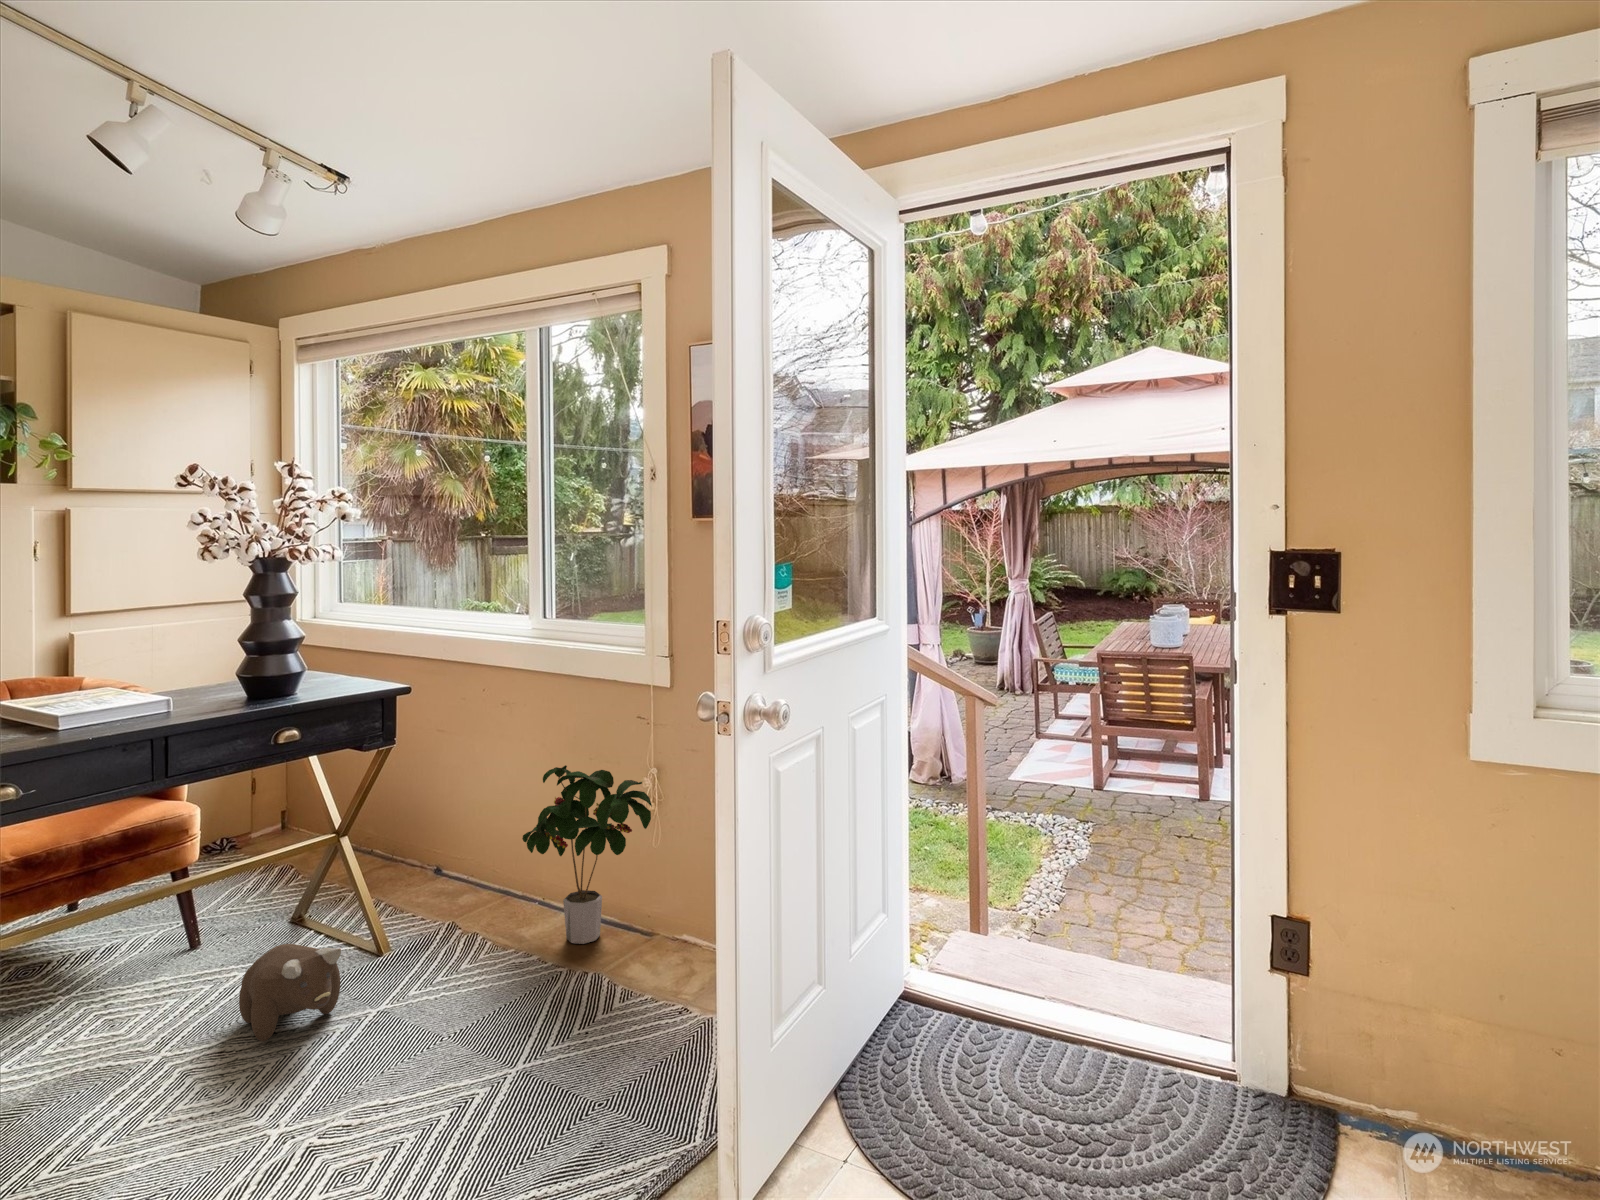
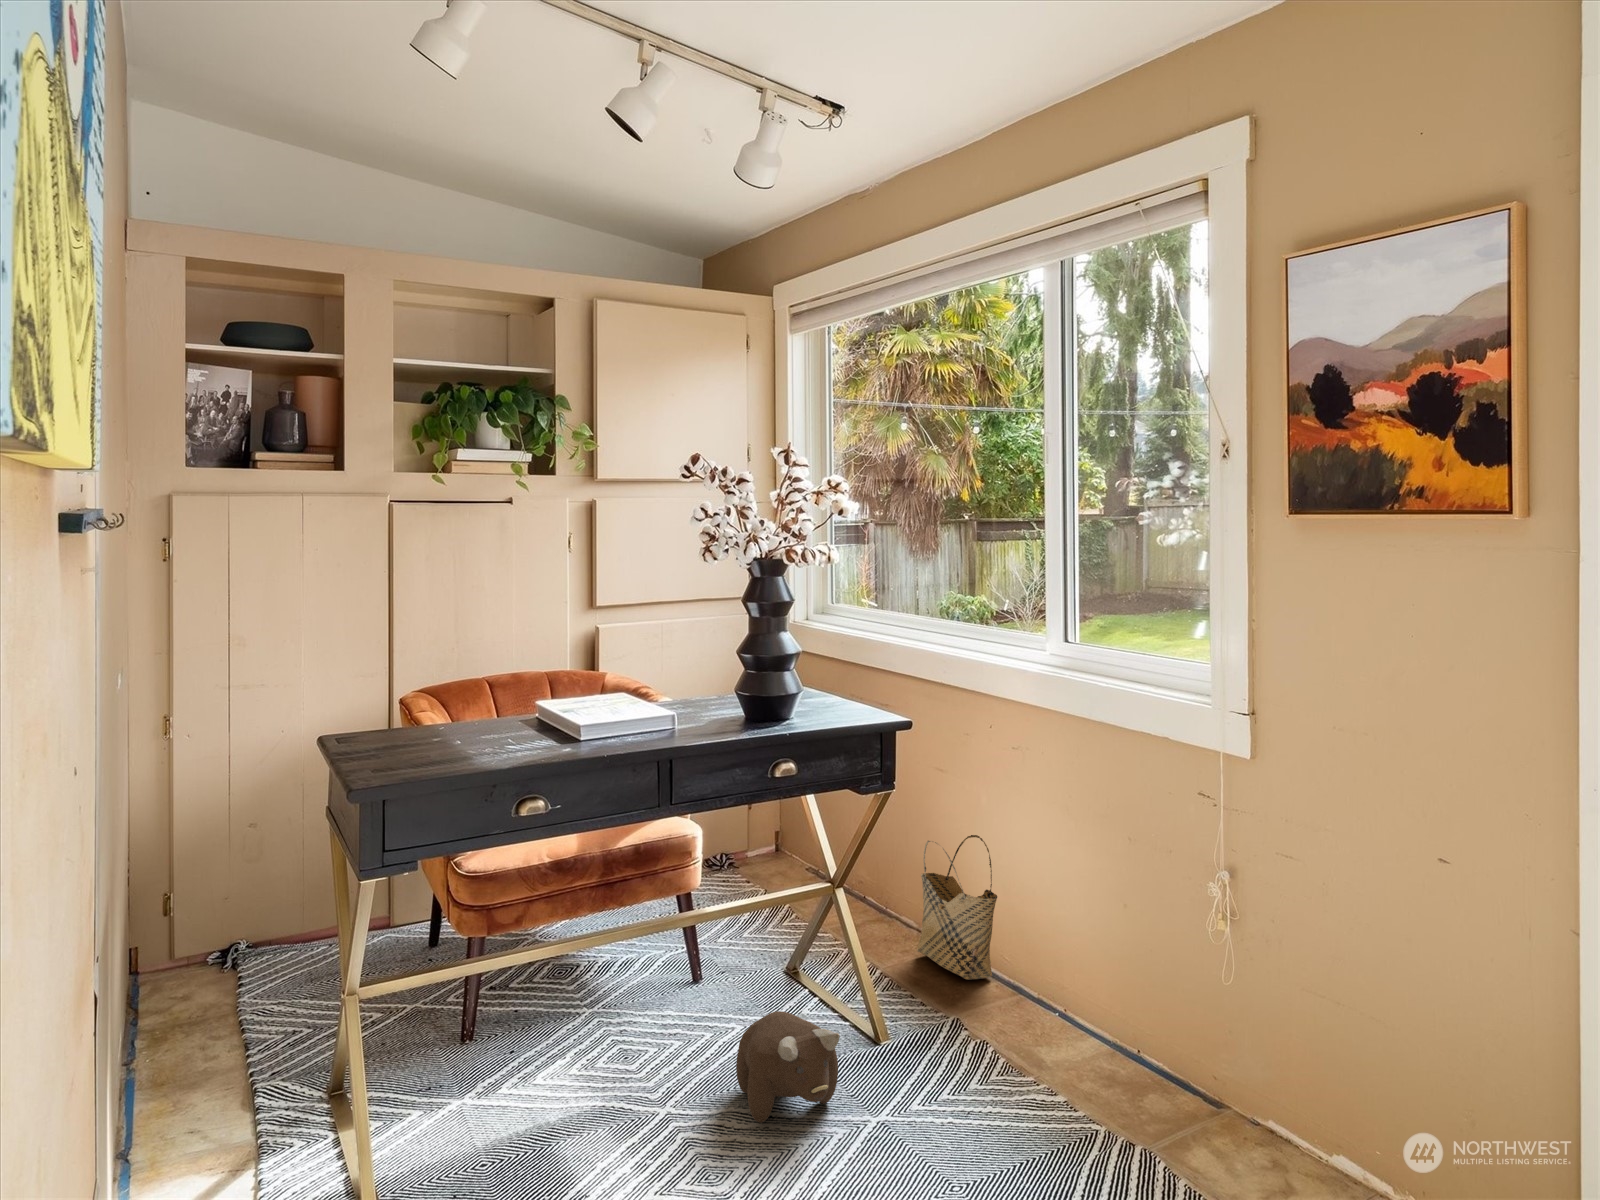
potted plant: present [522,765,652,944] -> none [1047,832,1232,1079]
woven basket: none [416,785,485,901] -> present [917,835,997,980]

